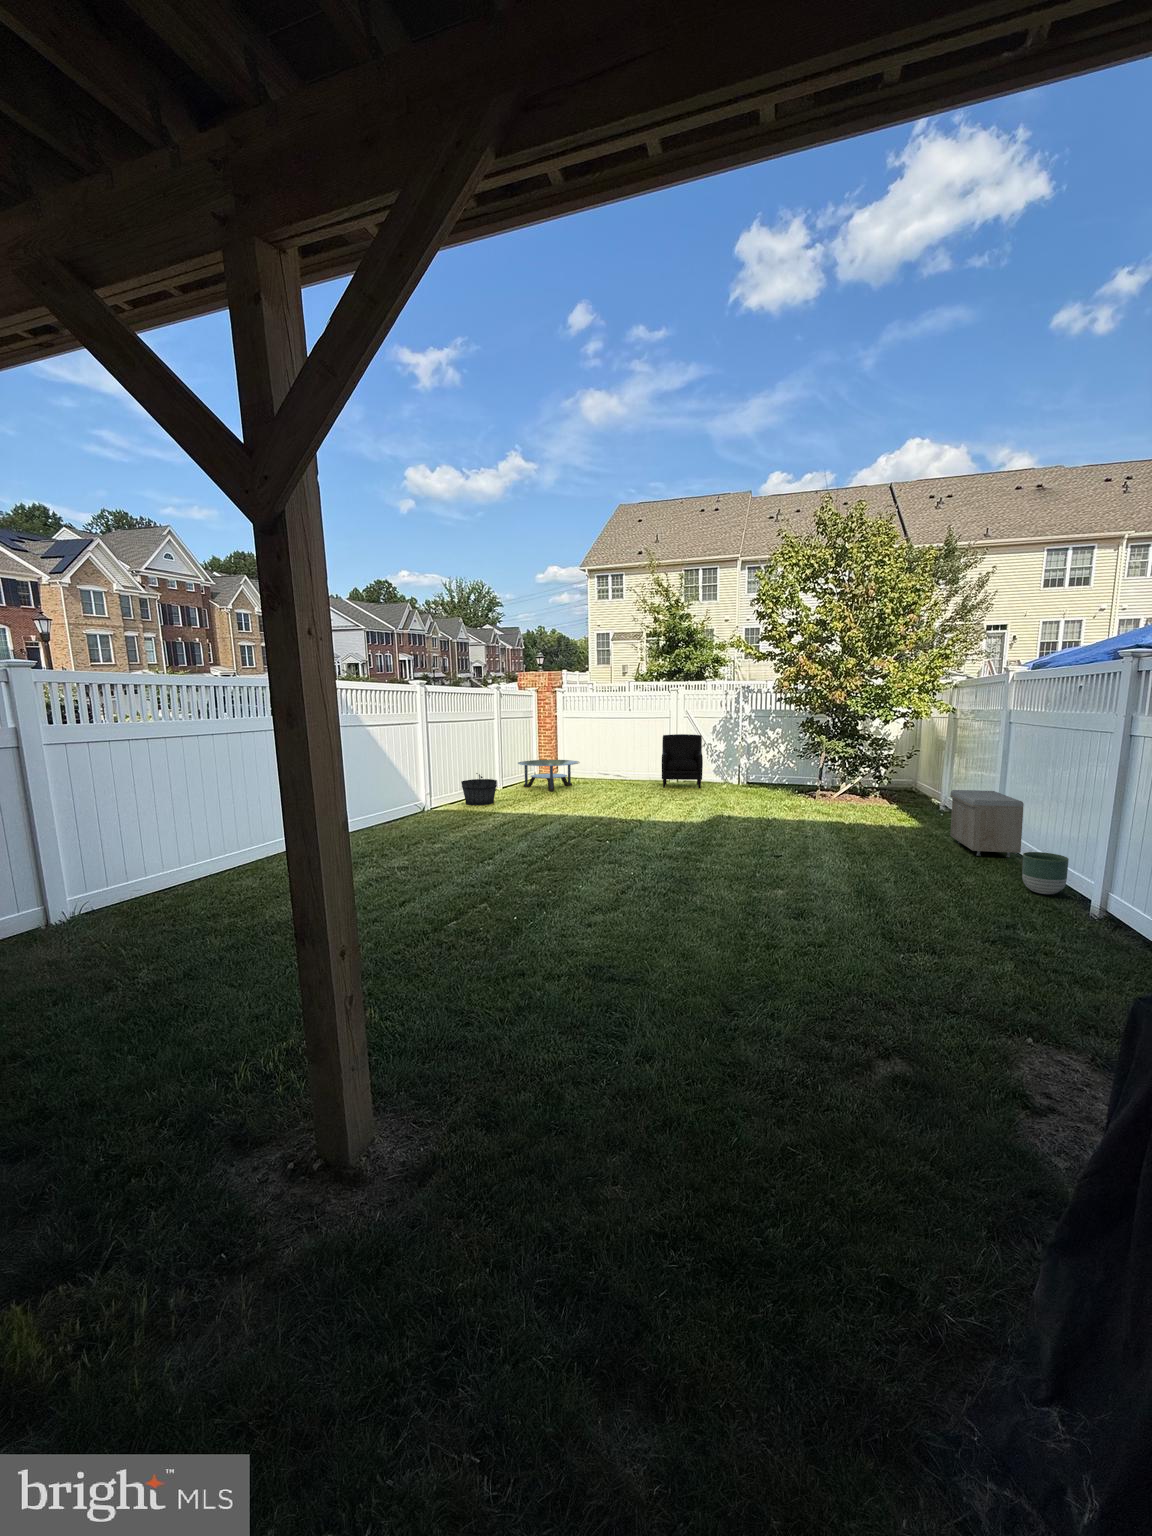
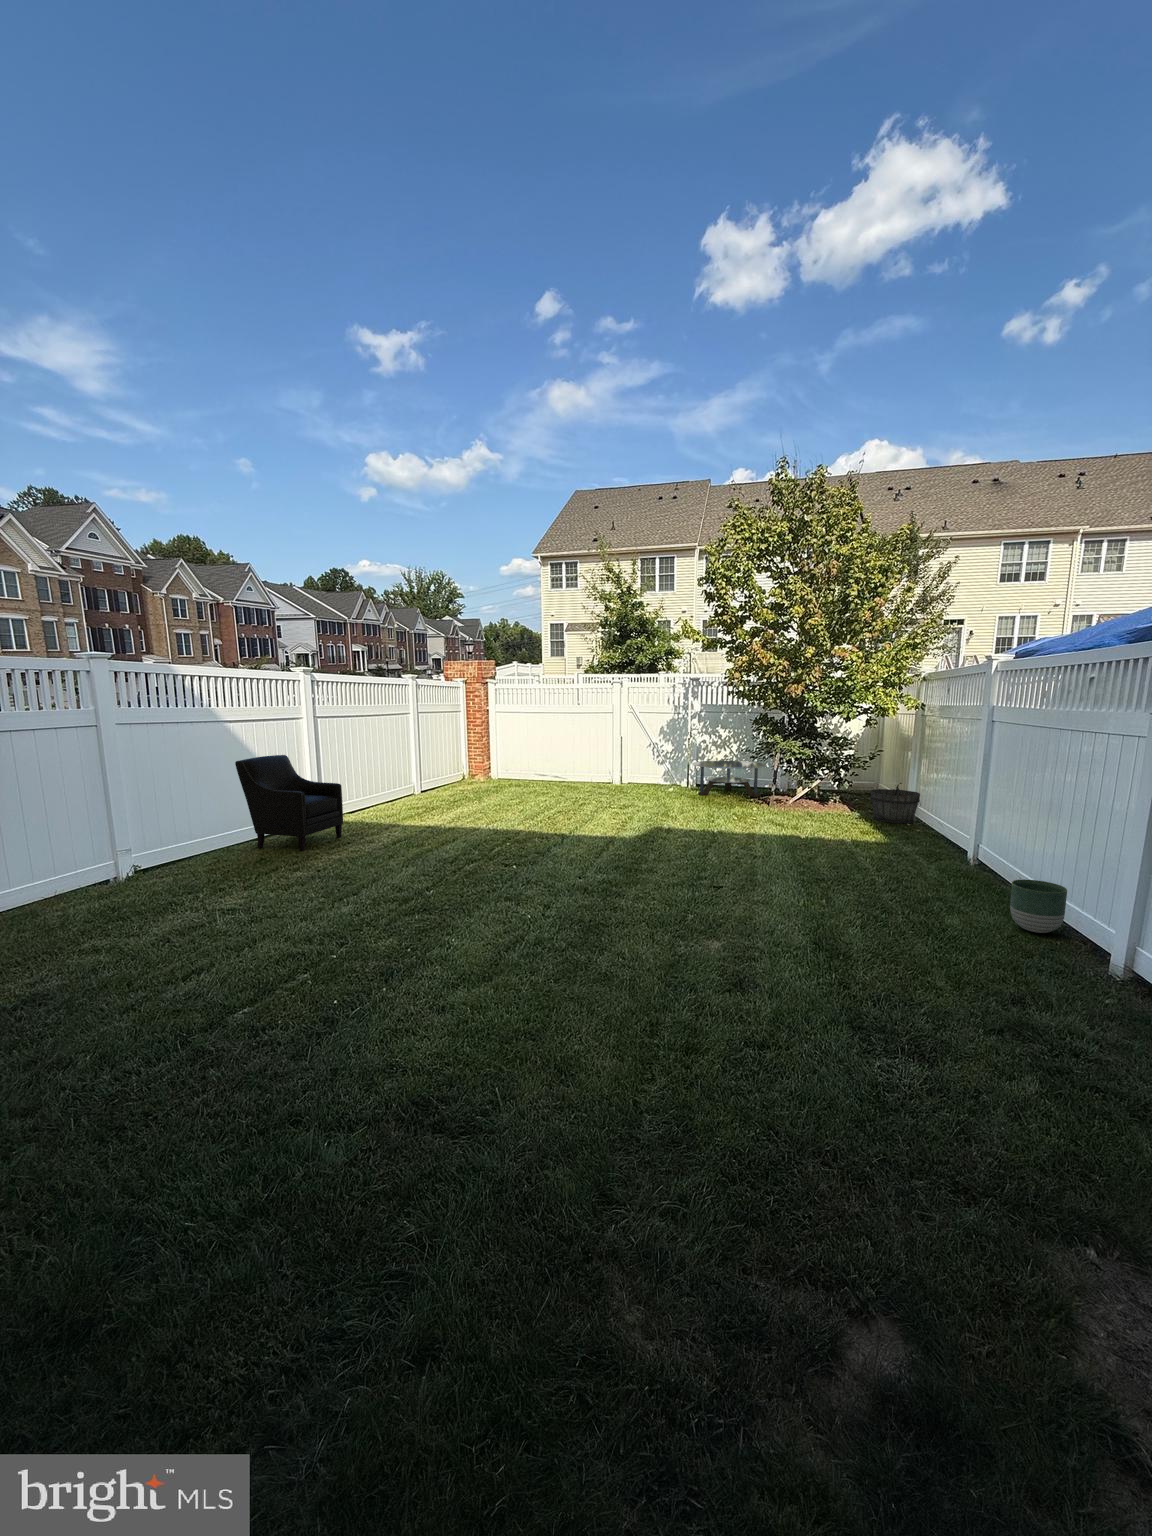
chair: present [662,734,703,788] -> present [235,755,343,851]
round table: present [518,760,580,791] -> present [692,761,766,797]
wooden bucket: present [461,773,497,805] -> present [870,783,920,823]
storage bench: present [950,790,1024,857] -> none [919,799,1006,879]

